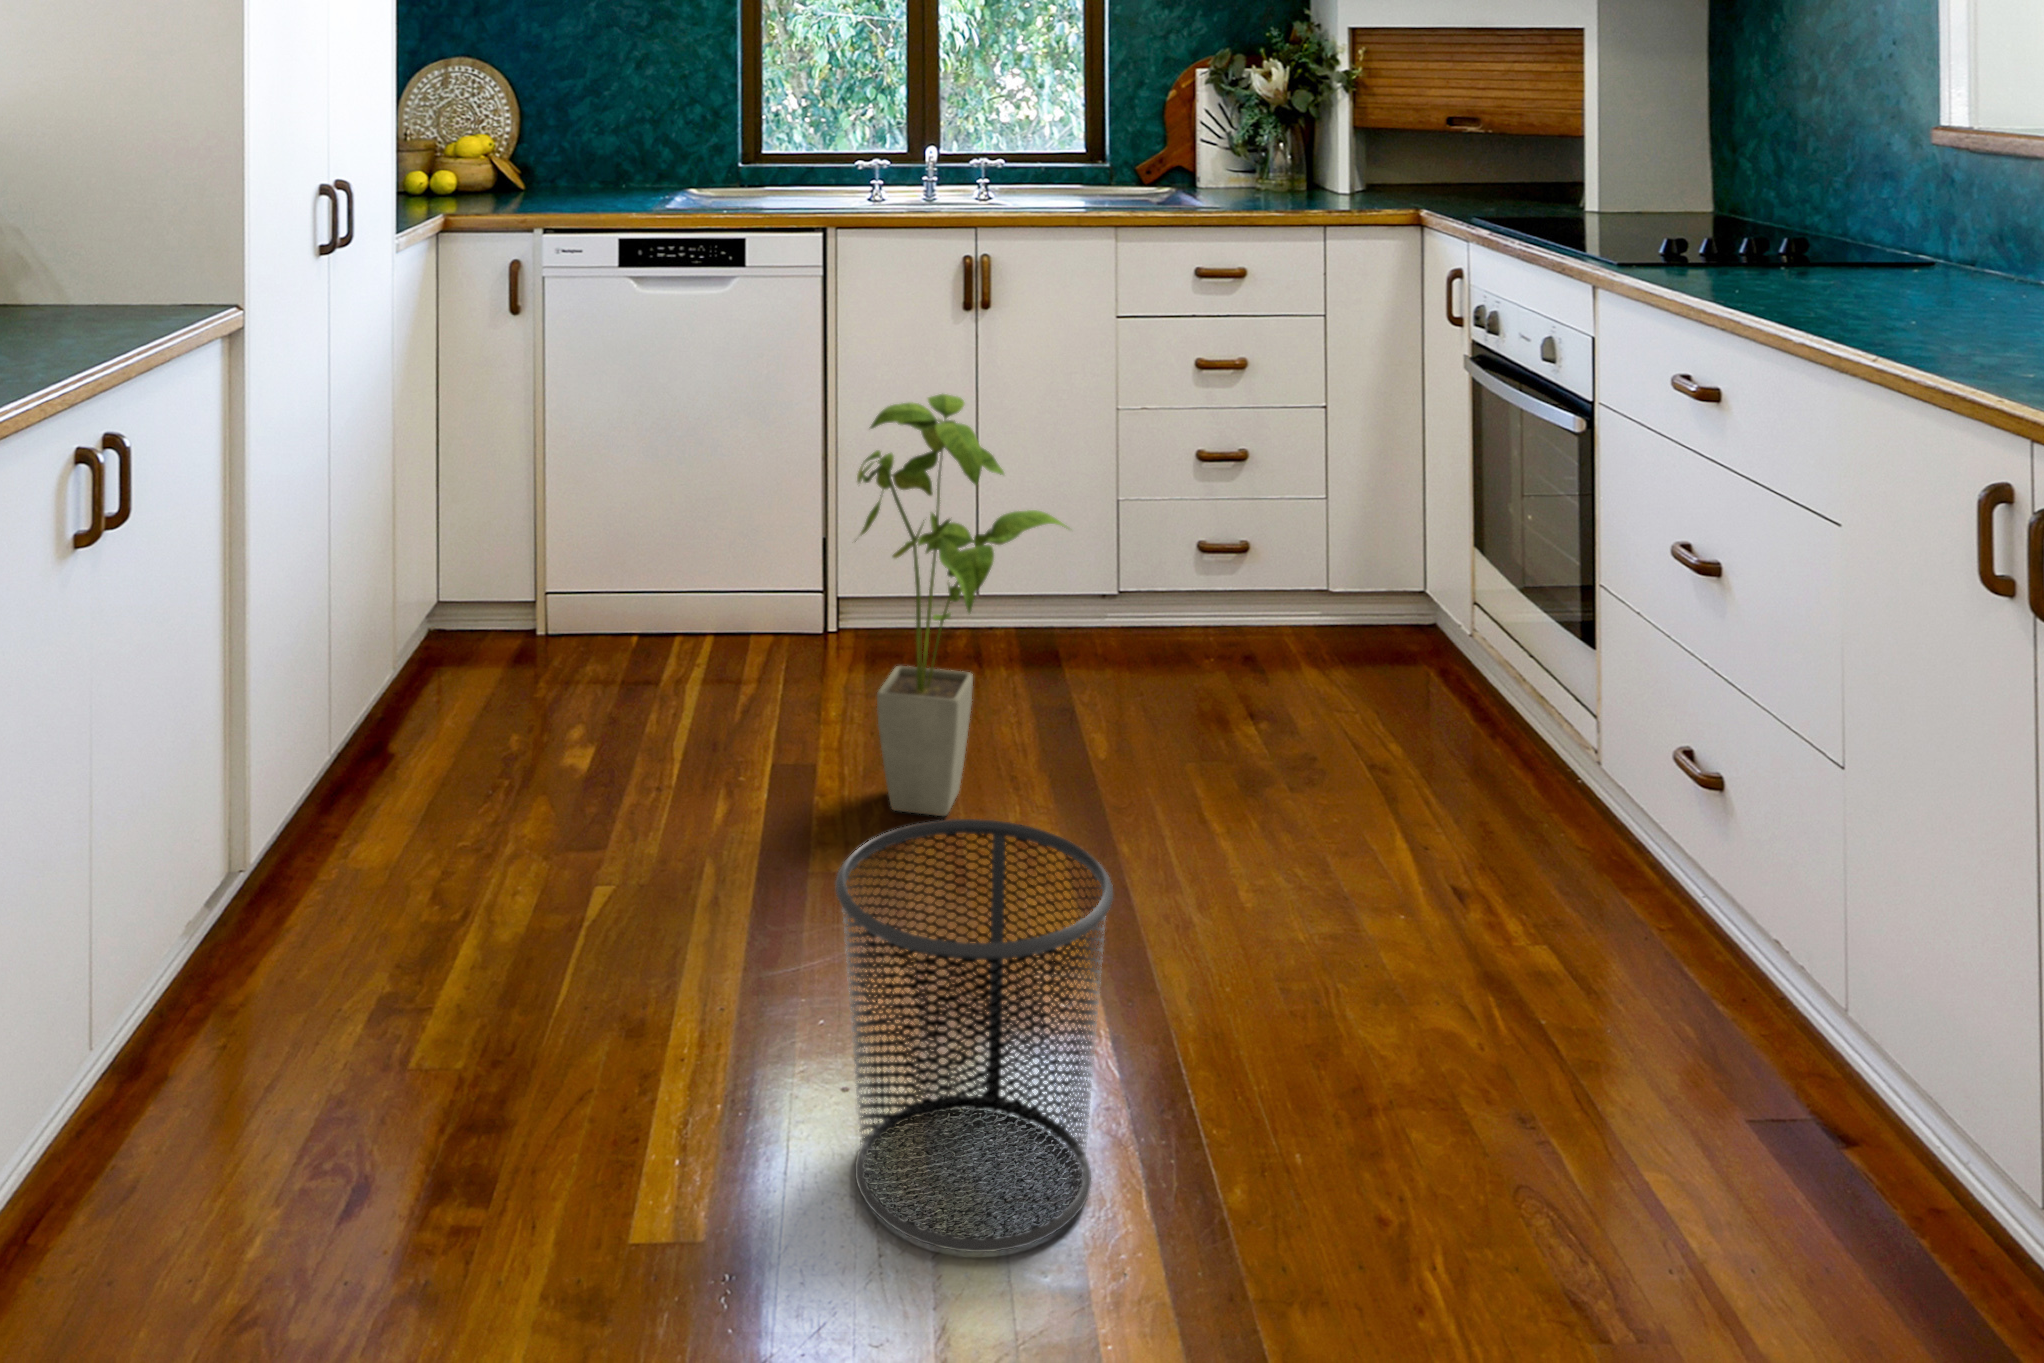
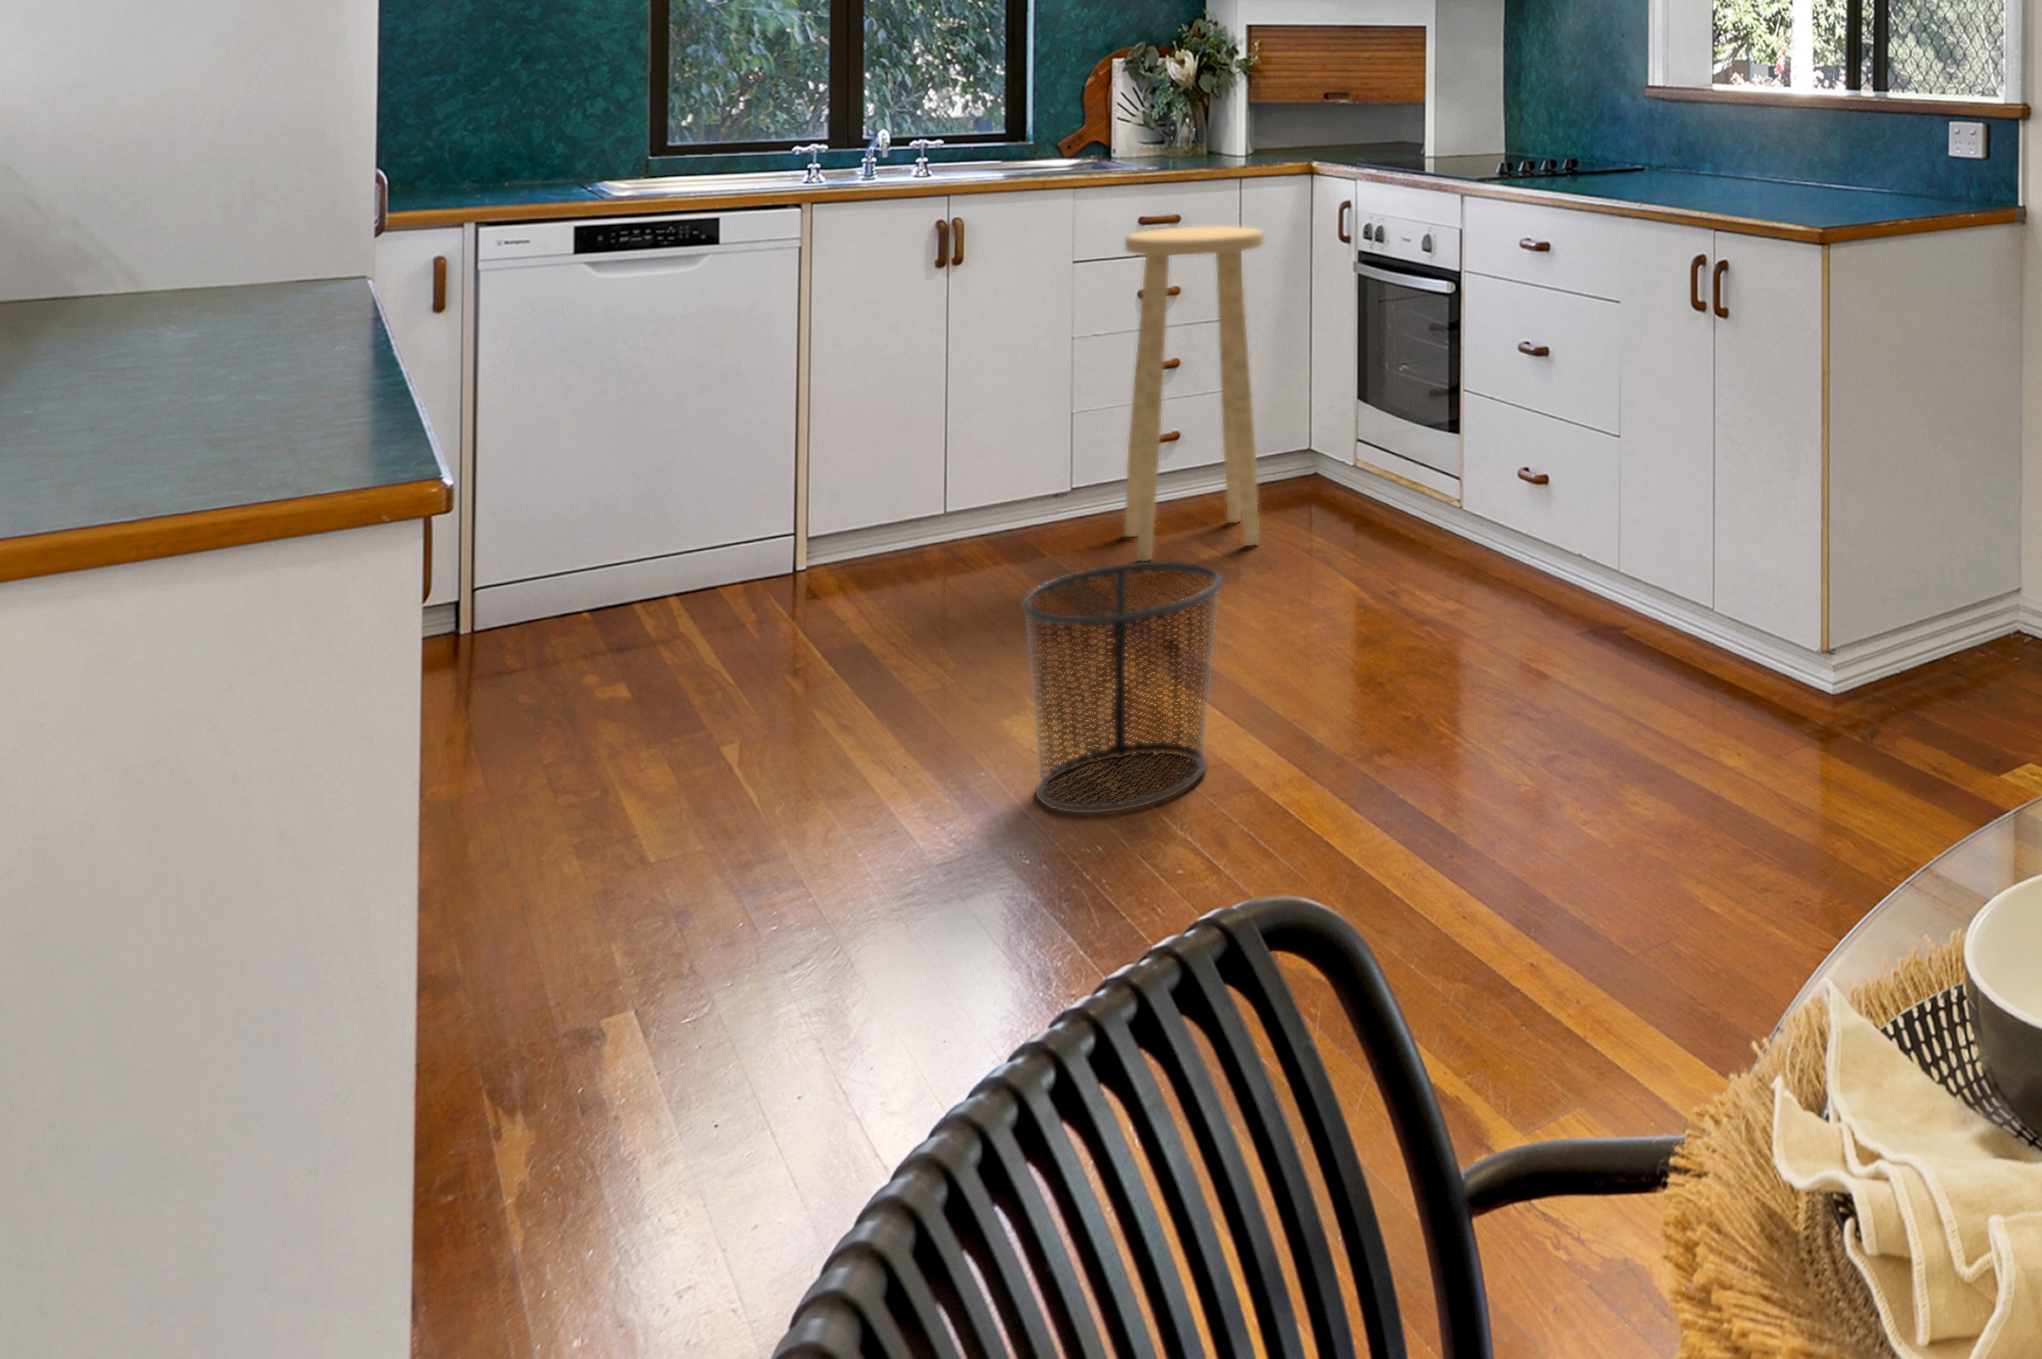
stool: none [1161,290,1331,740] -> present [1124,226,1263,561]
house plant: present [855,394,1068,816] -> none [887,315,1085,649]

